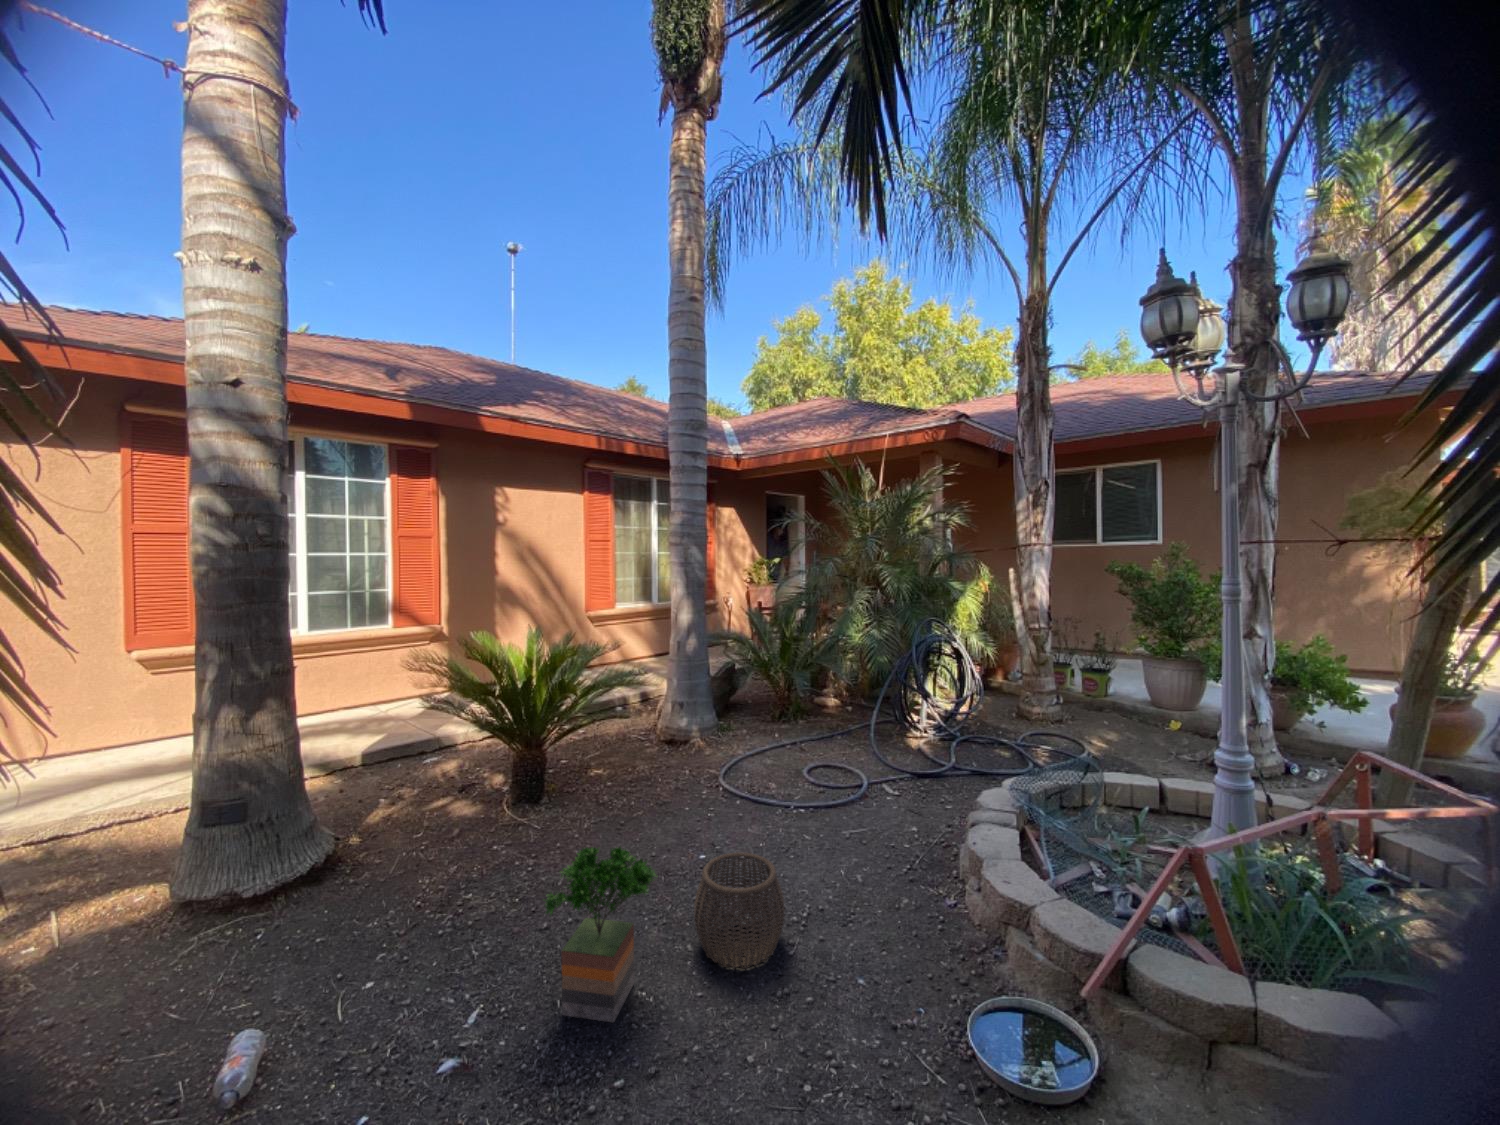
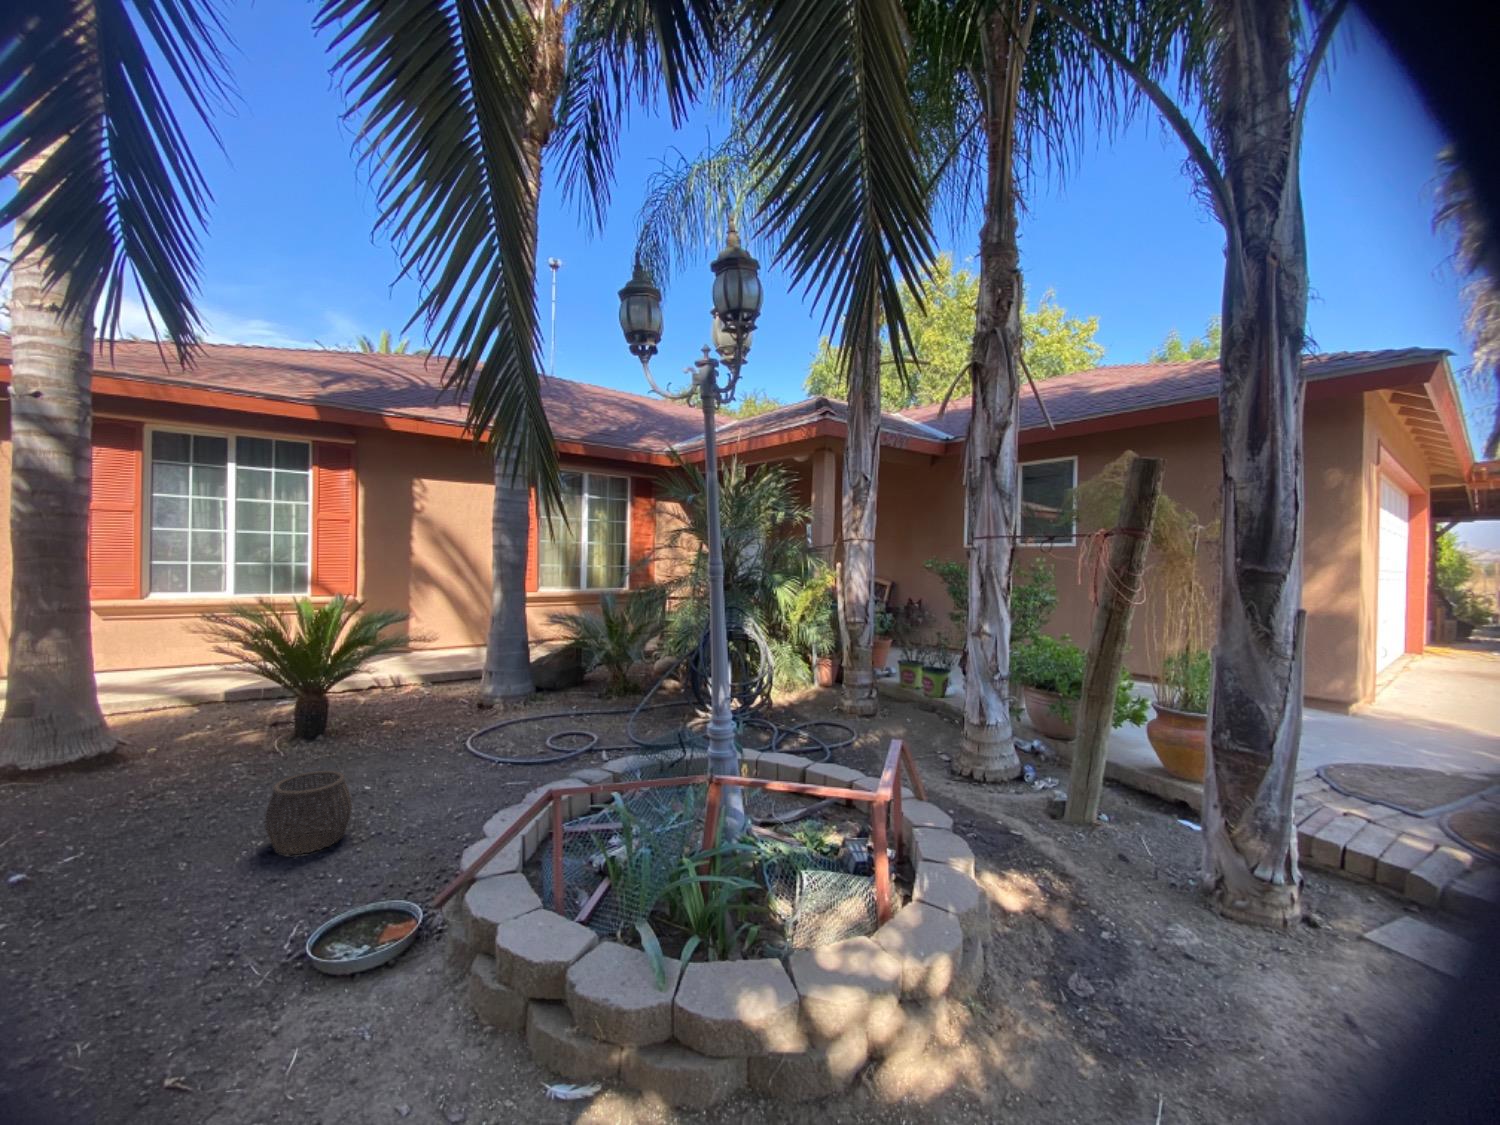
potted tree: present [545,847,656,1022] -> none [113,746,225,873]

